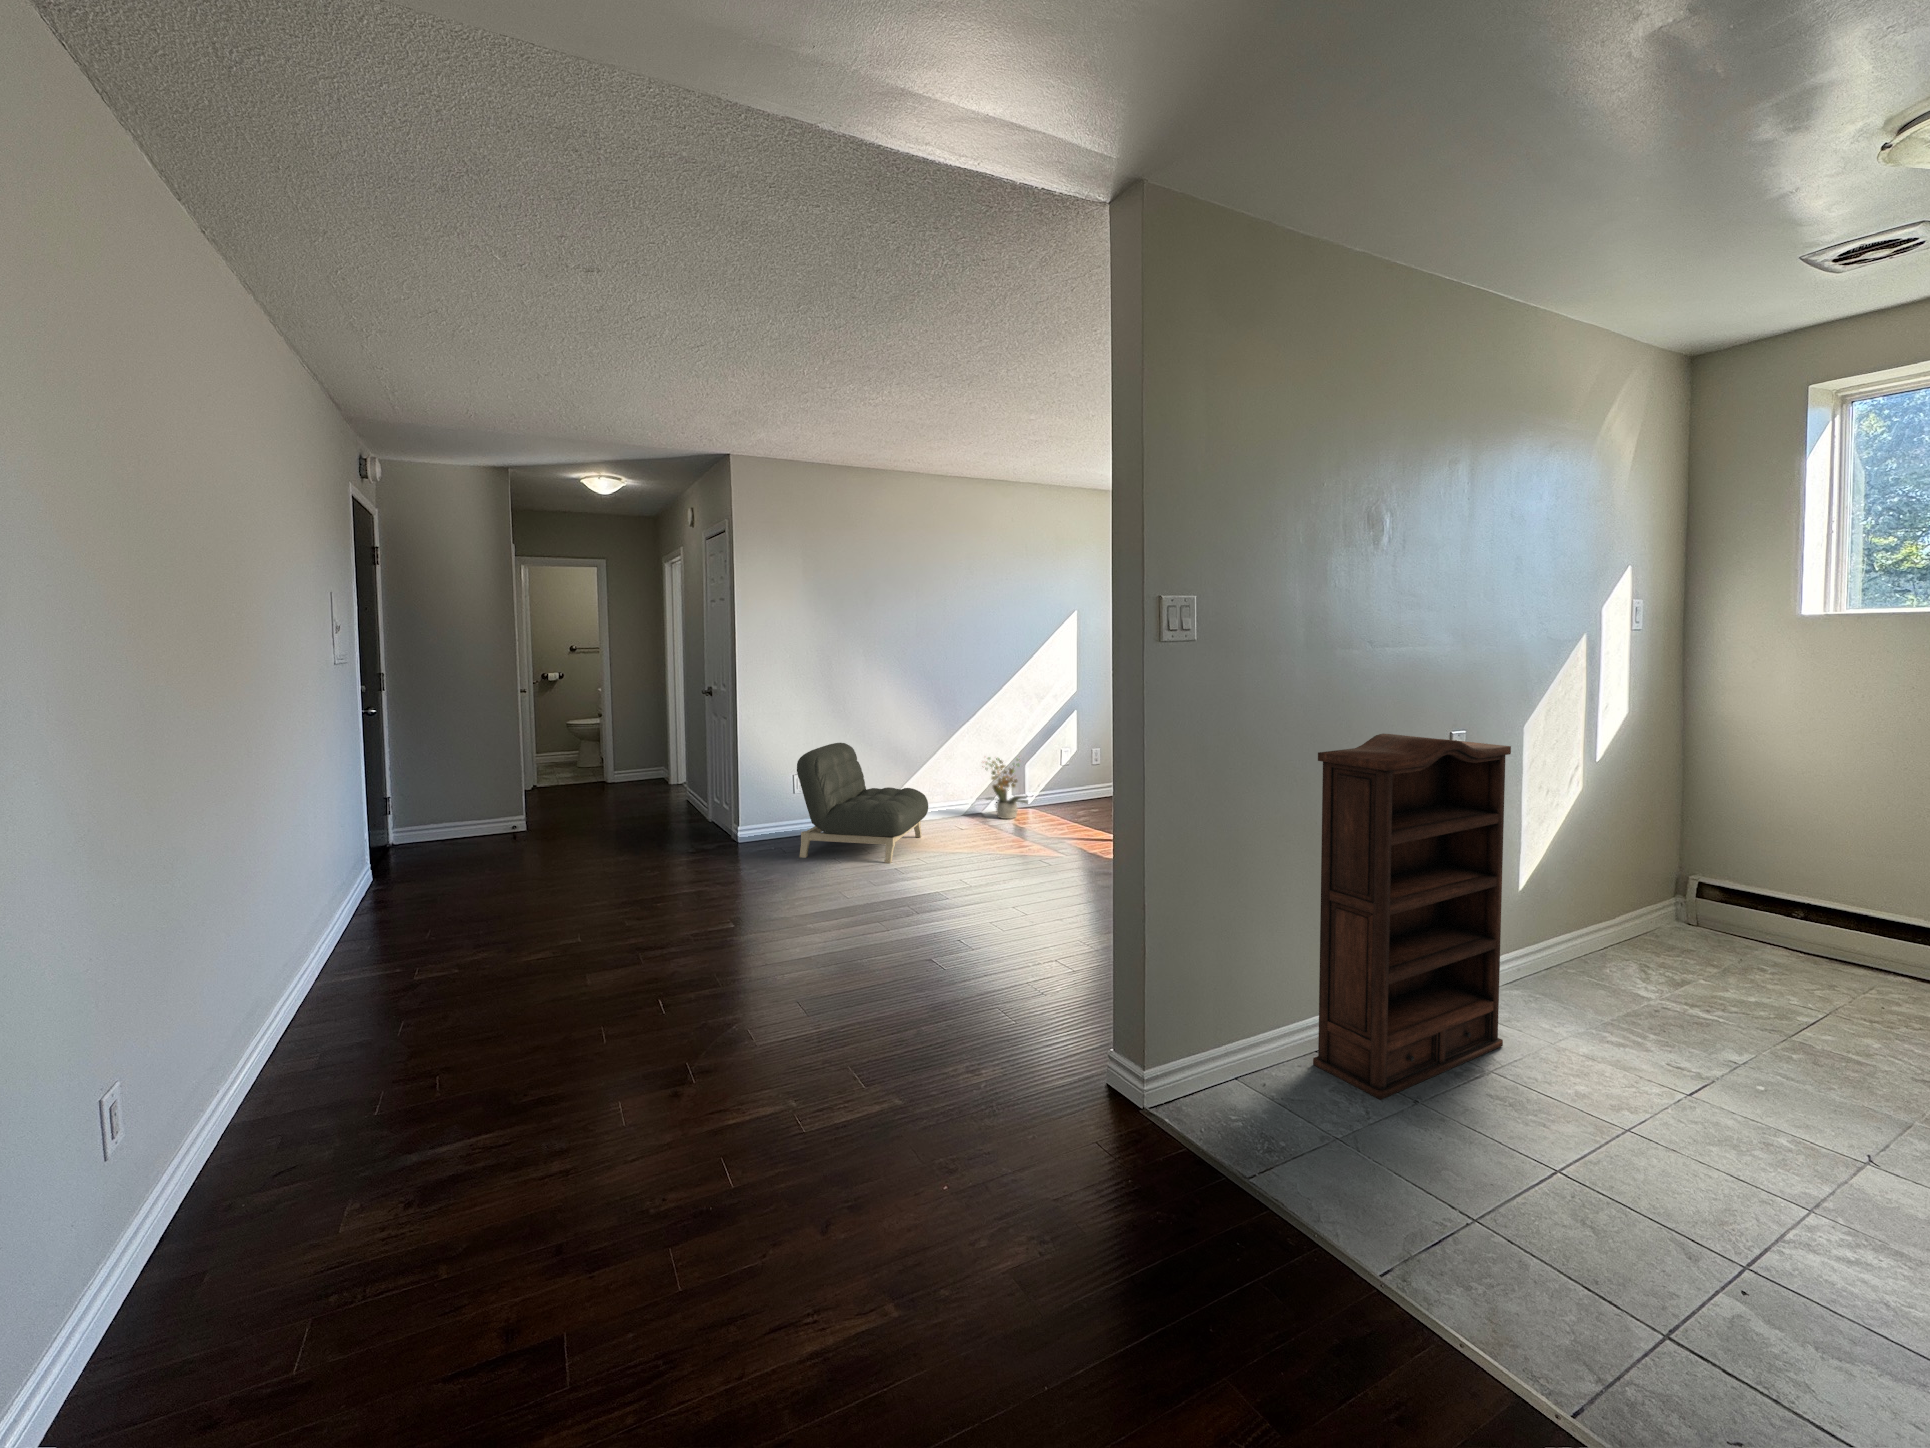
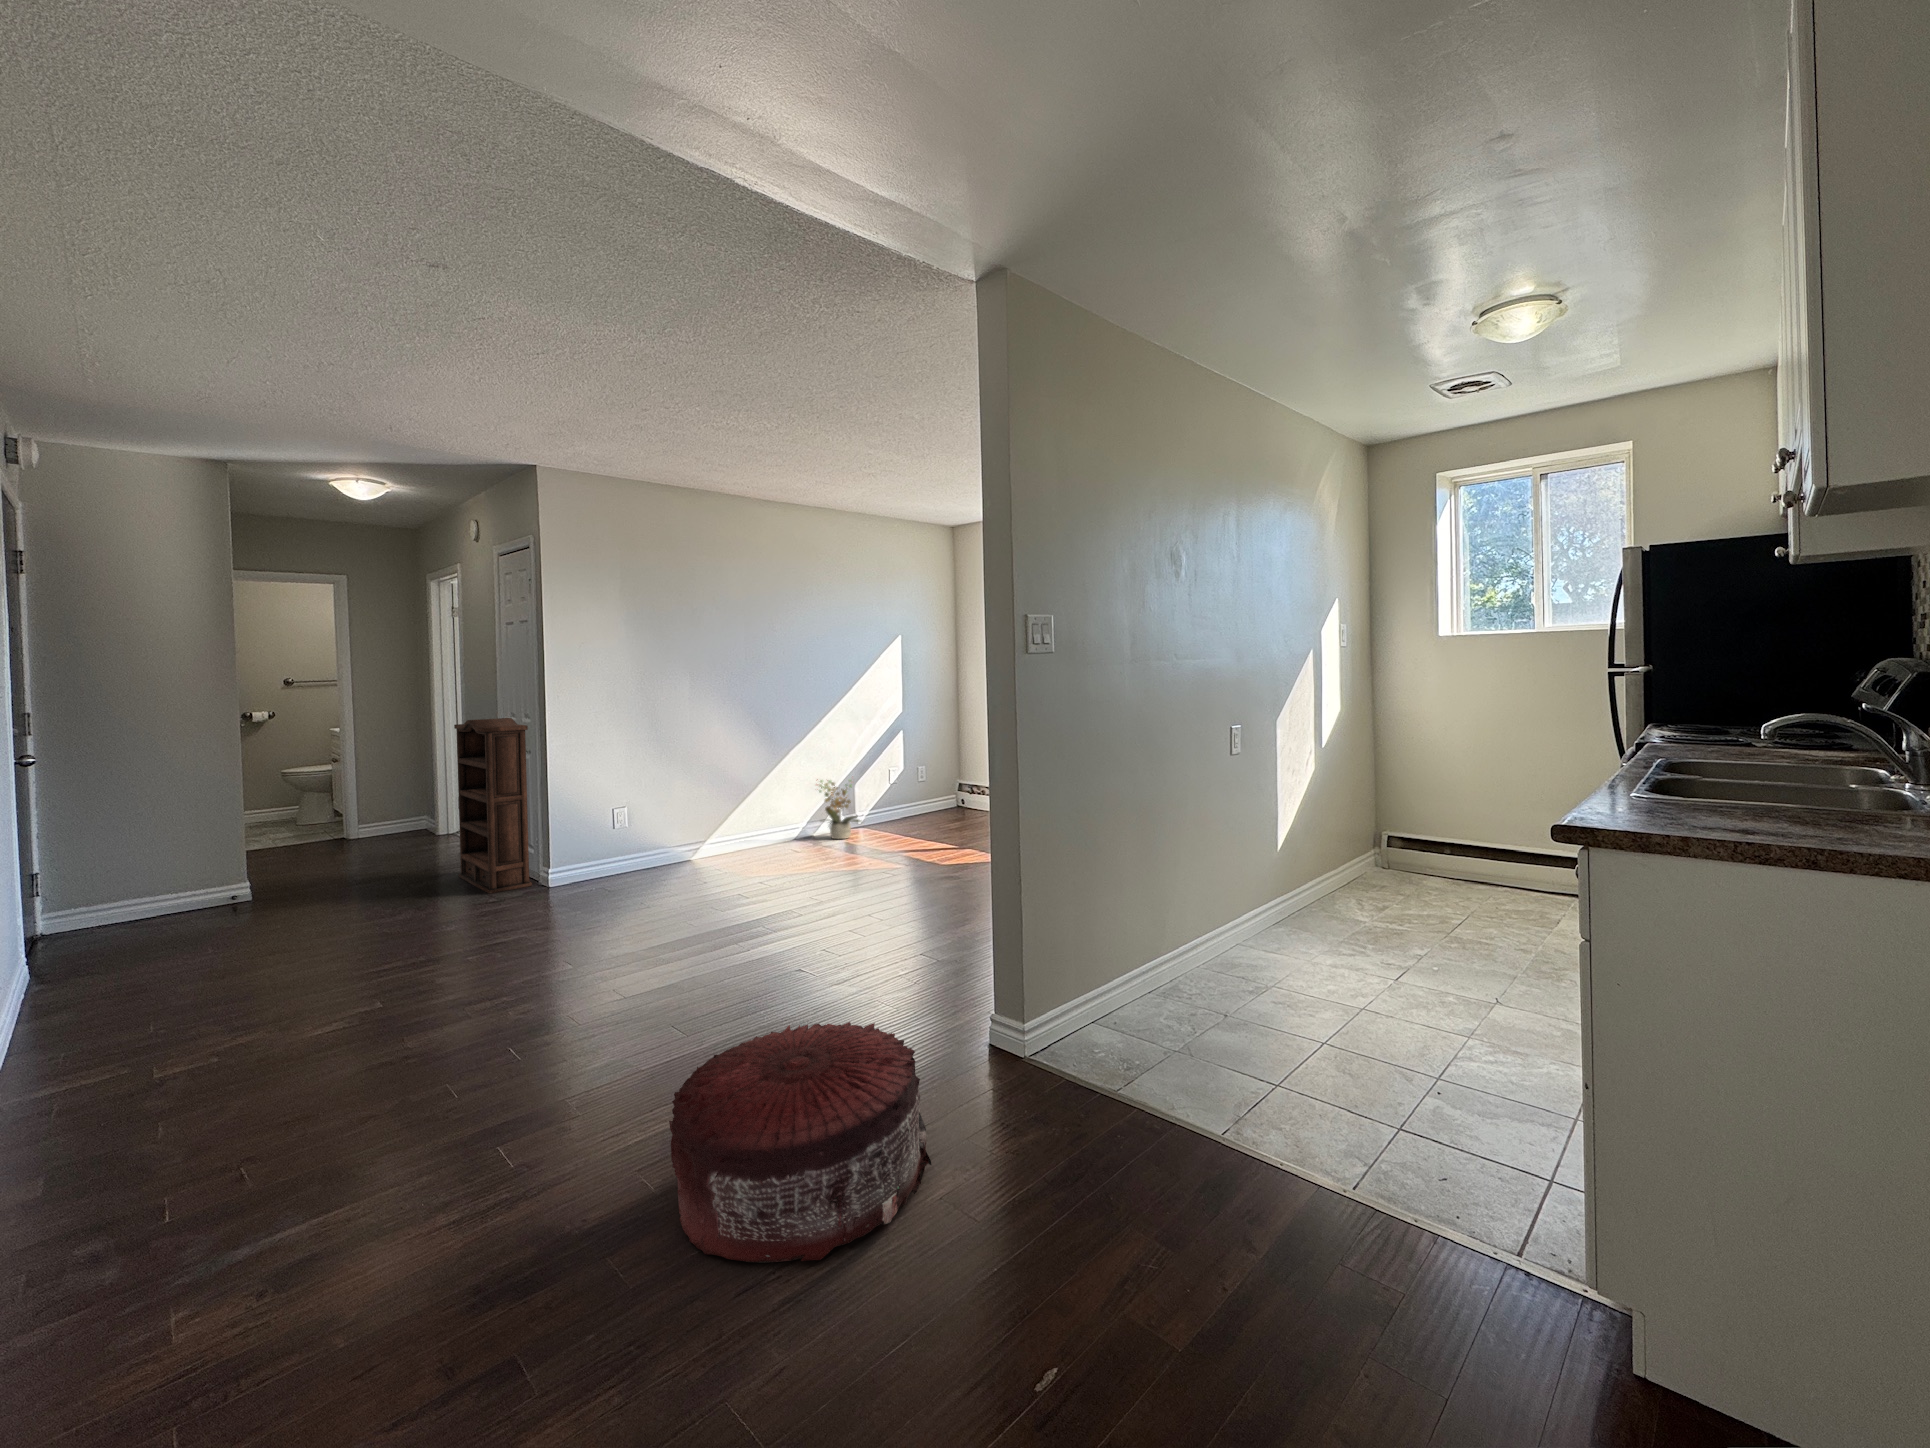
bookshelf: present [1313,734,1511,1100] -> present [454,718,532,894]
armchair: present [797,743,928,863] -> none [622,772,765,894]
pouf: none [749,1035,1012,1308] -> present [669,1022,931,1263]

